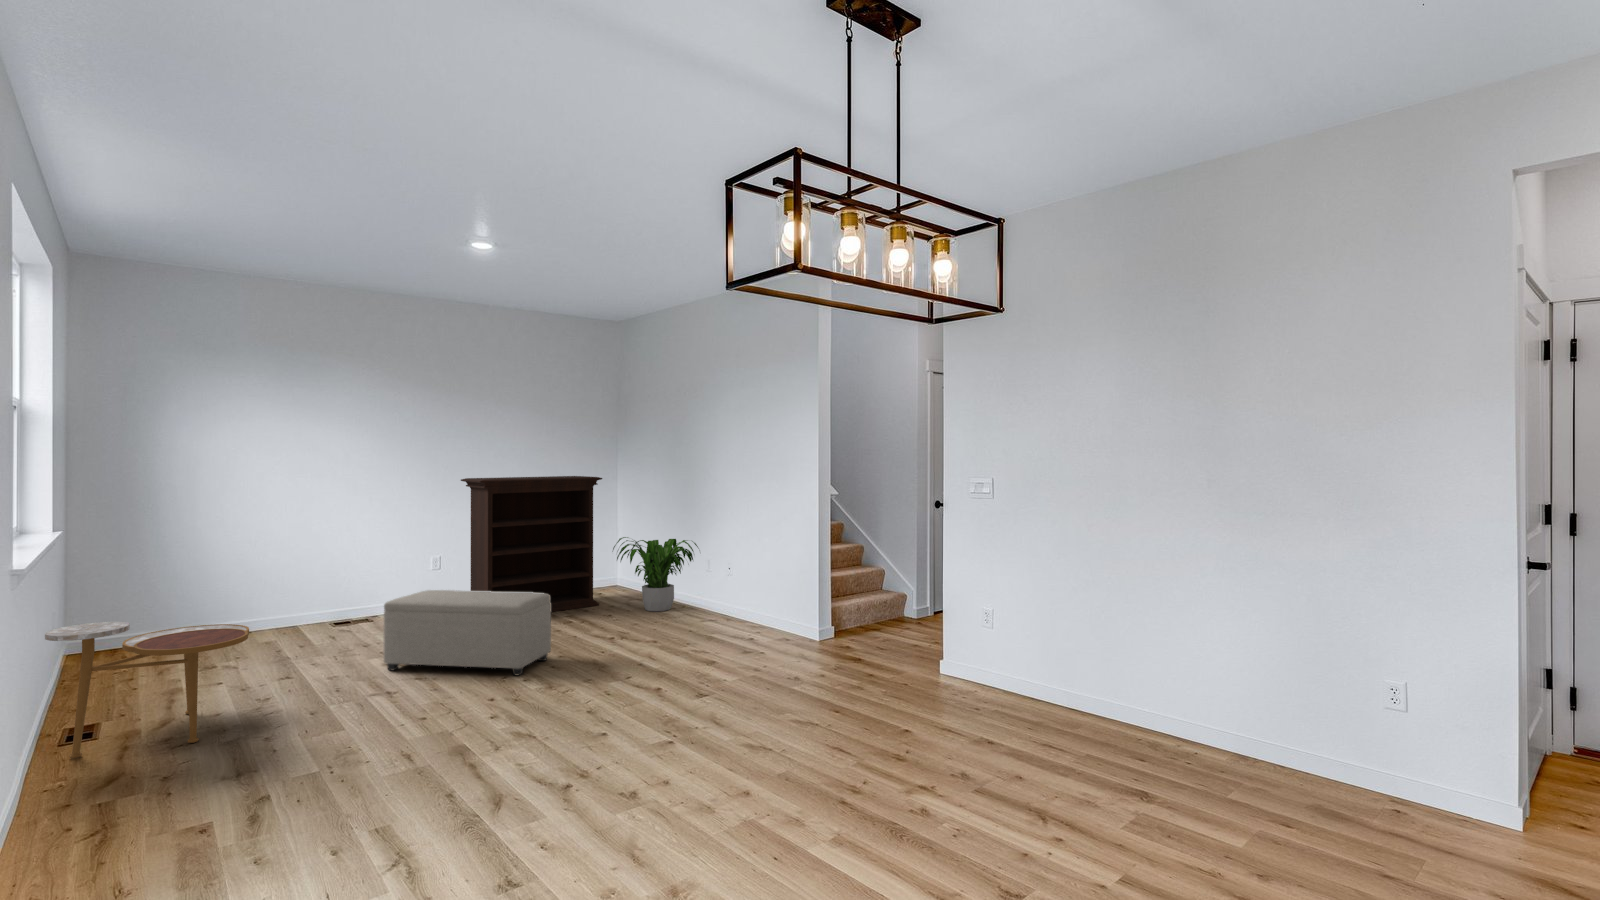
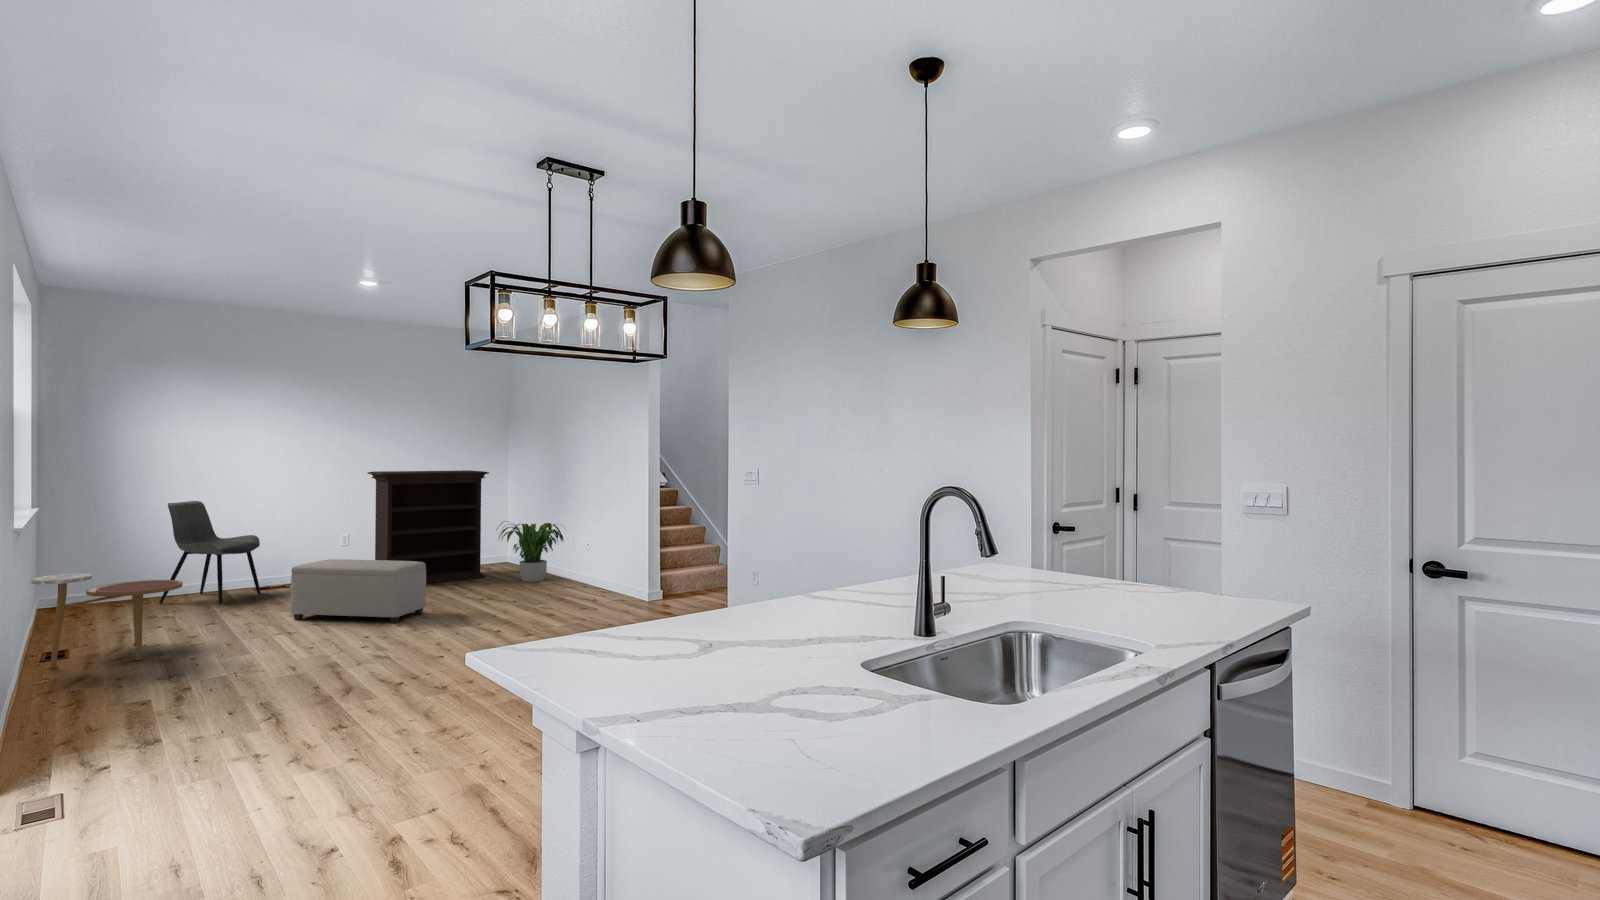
dining chair: none [216,516,338,647] -> present [159,501,261,604]

